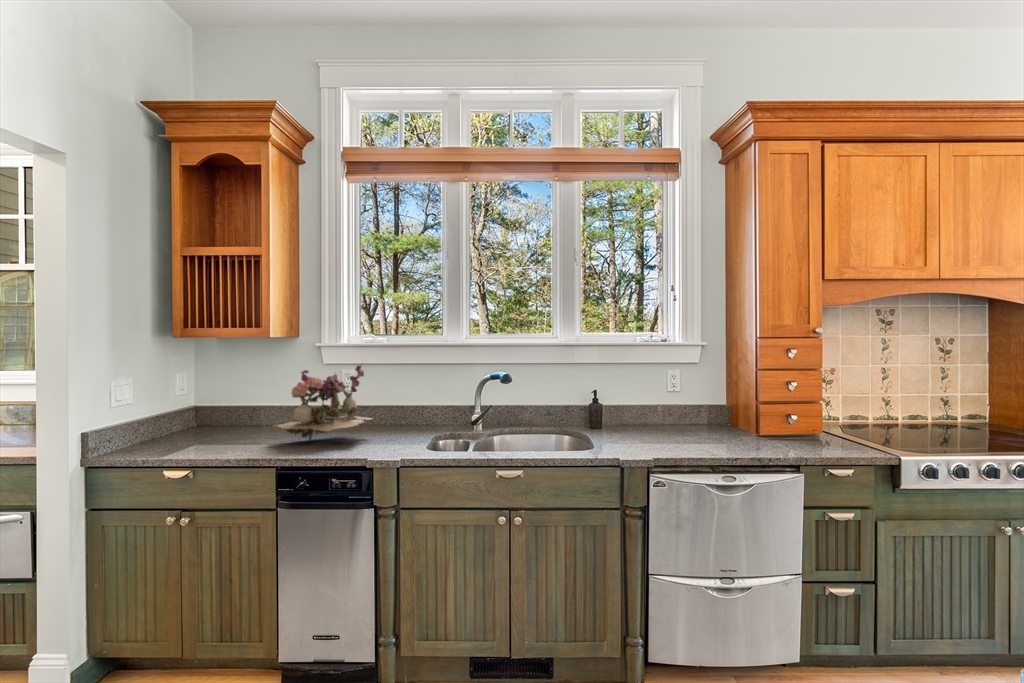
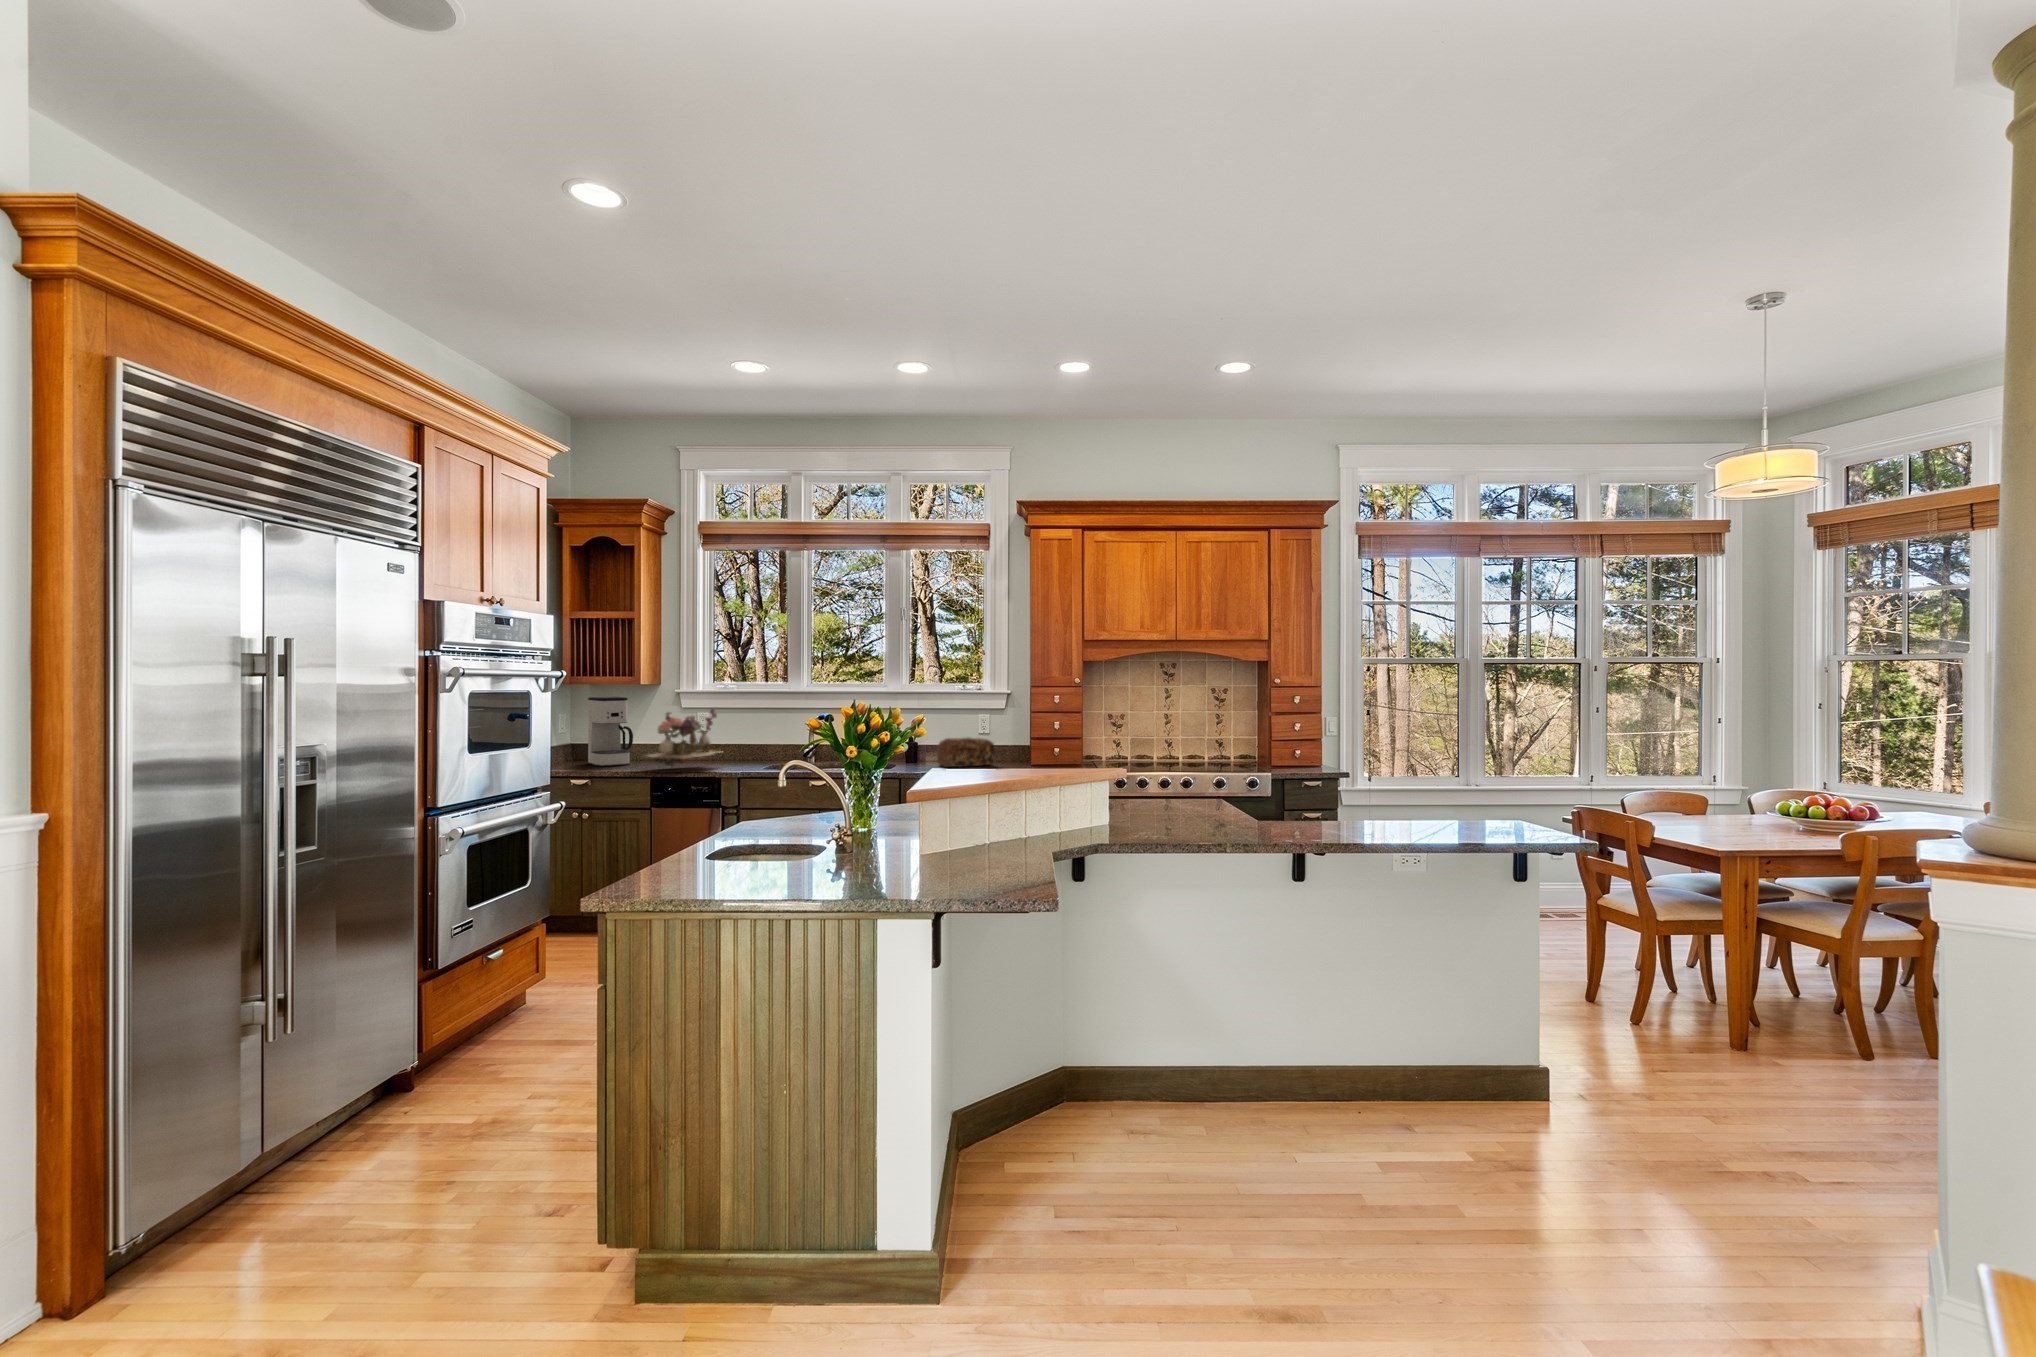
coffee maker: none [210,351,264,436] -> present [588,697,633,766]
bread loaf: none [627,398,698,436] -> present [937,738,995,767]

